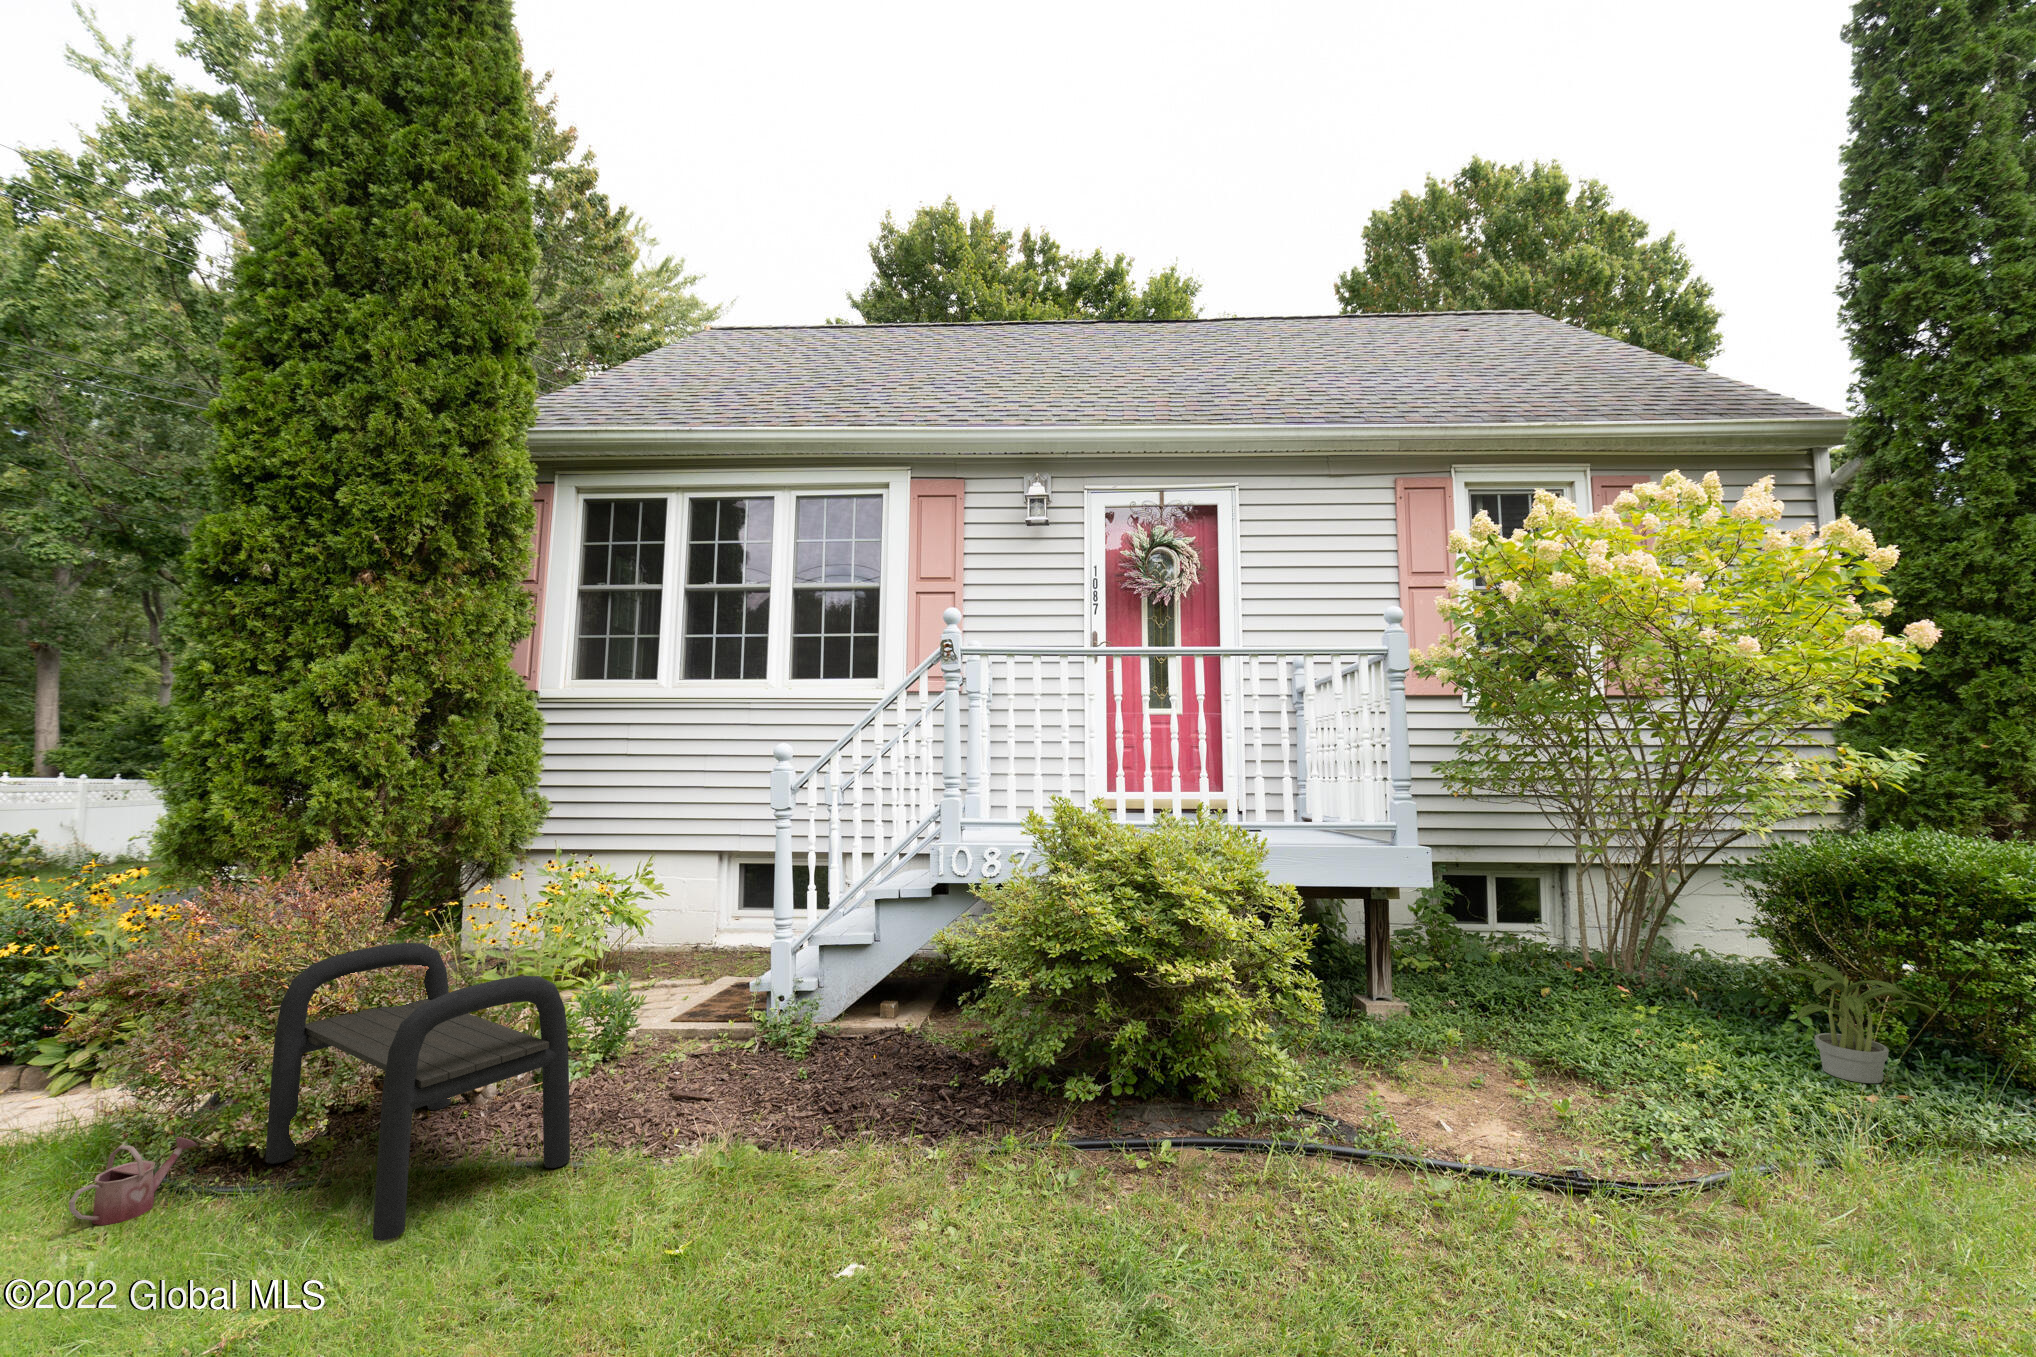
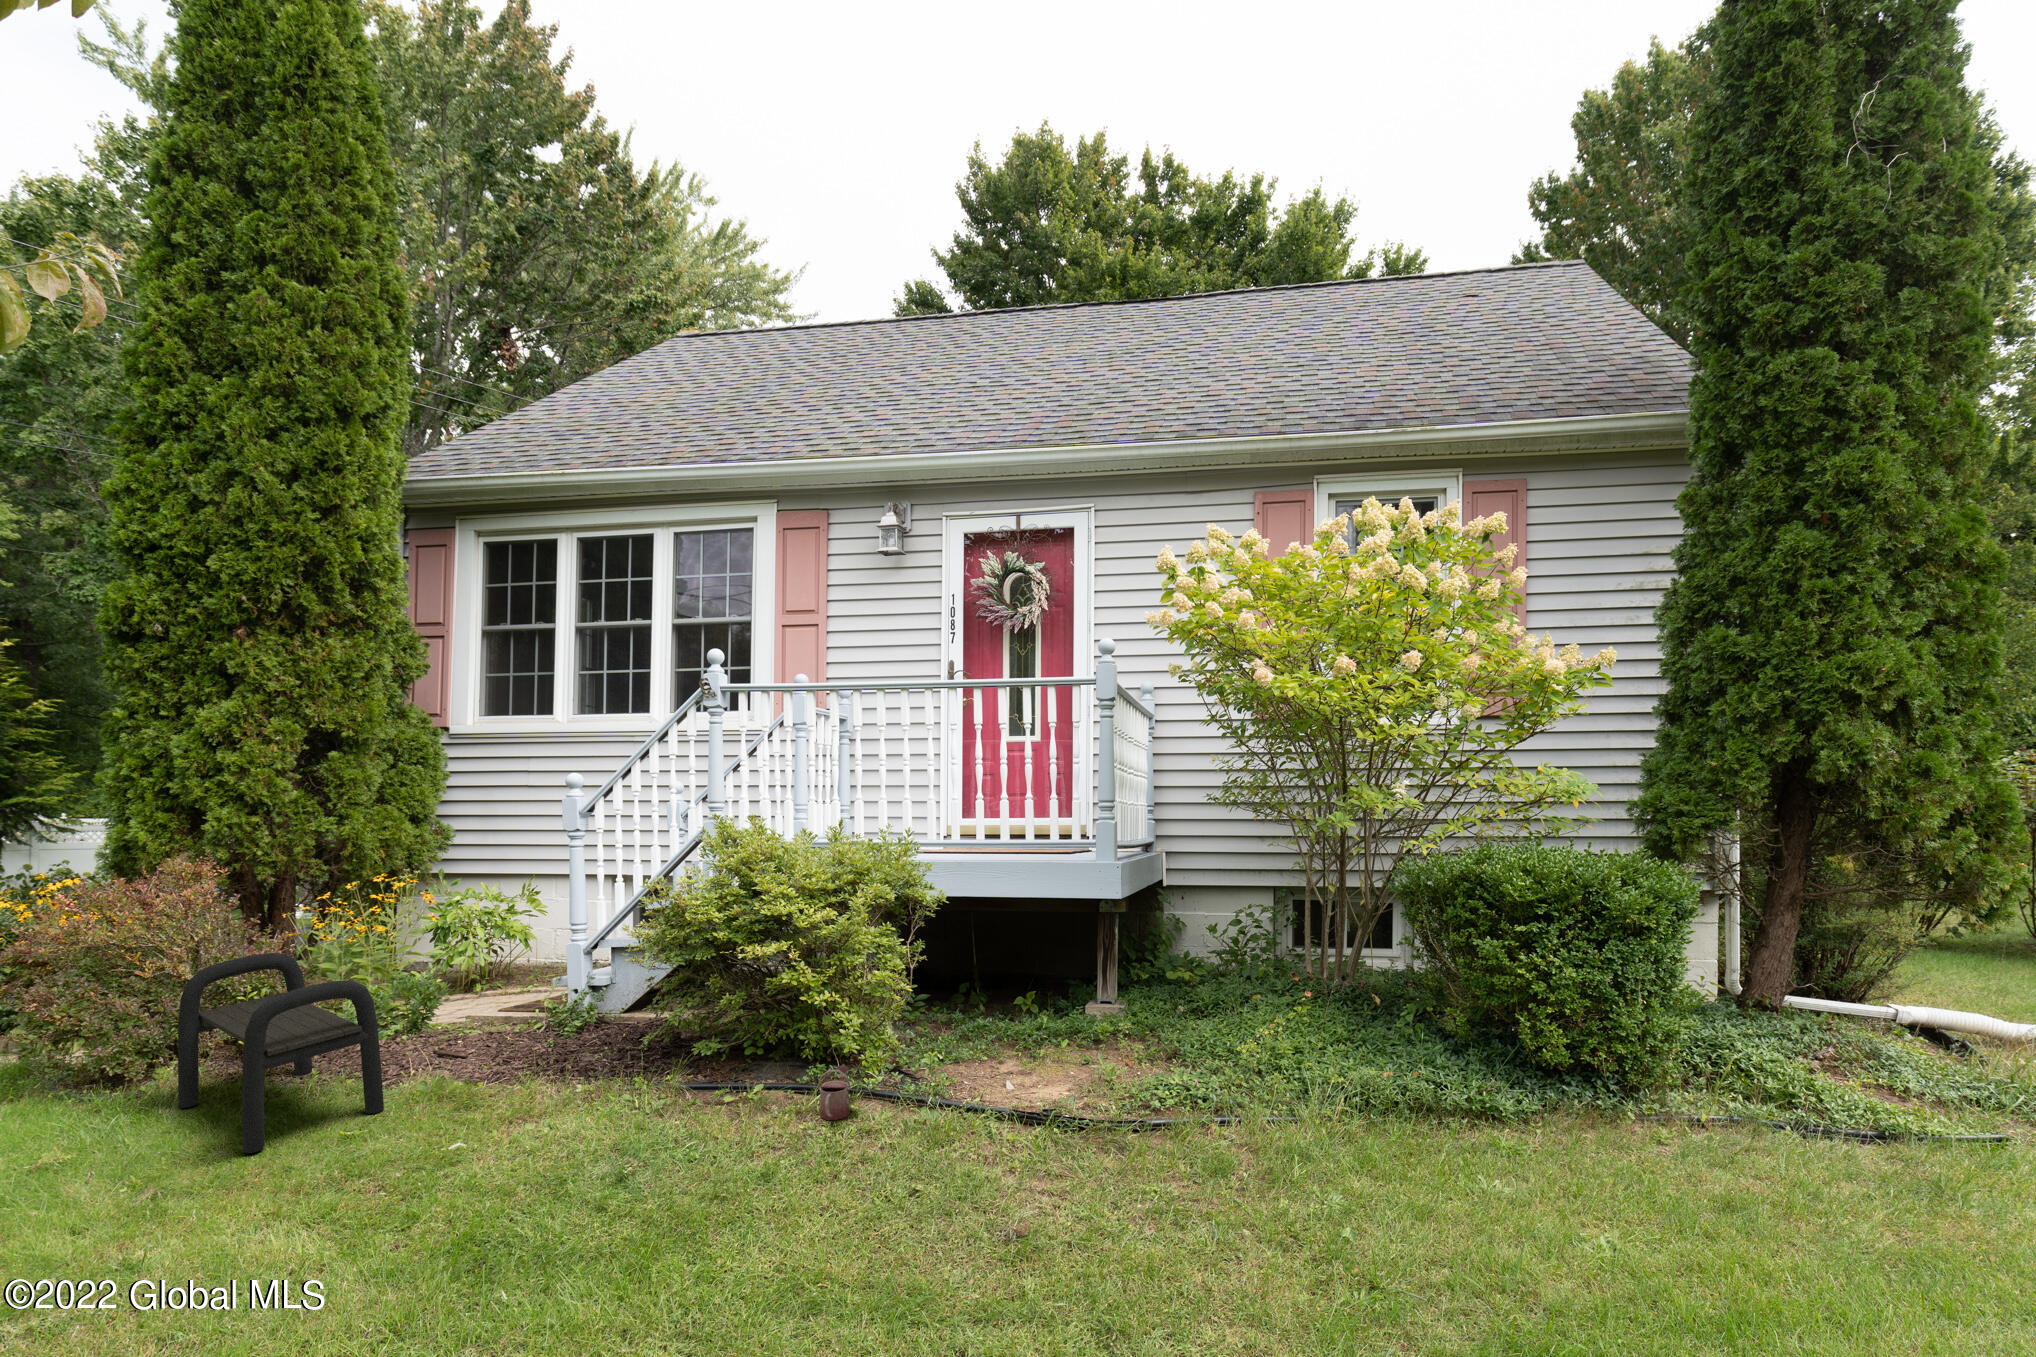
potted plant: present [1770,962,1939,1083] -> none [1361,972,1463,1070]
watering can: present [69,1137,196,1225] -> present [818,1066,851,1120]

